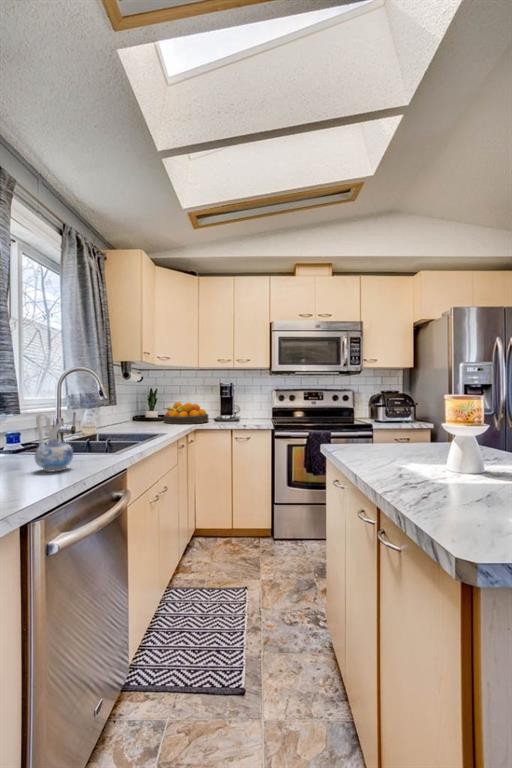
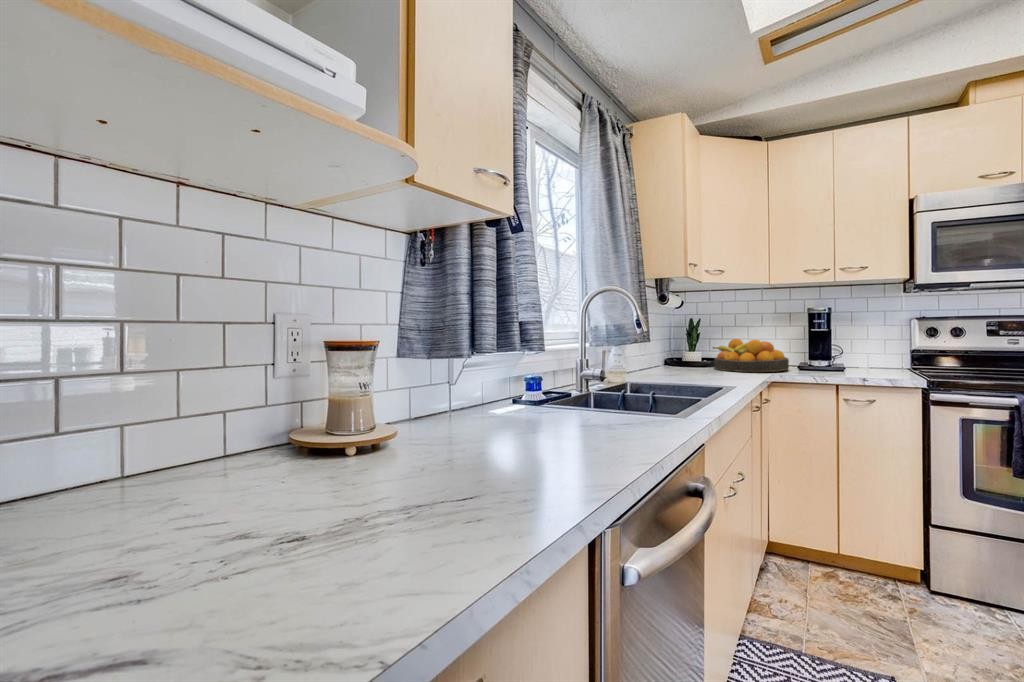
ceramic pitcher: present [35,413,73,472] -> none [572,351,622,436]

